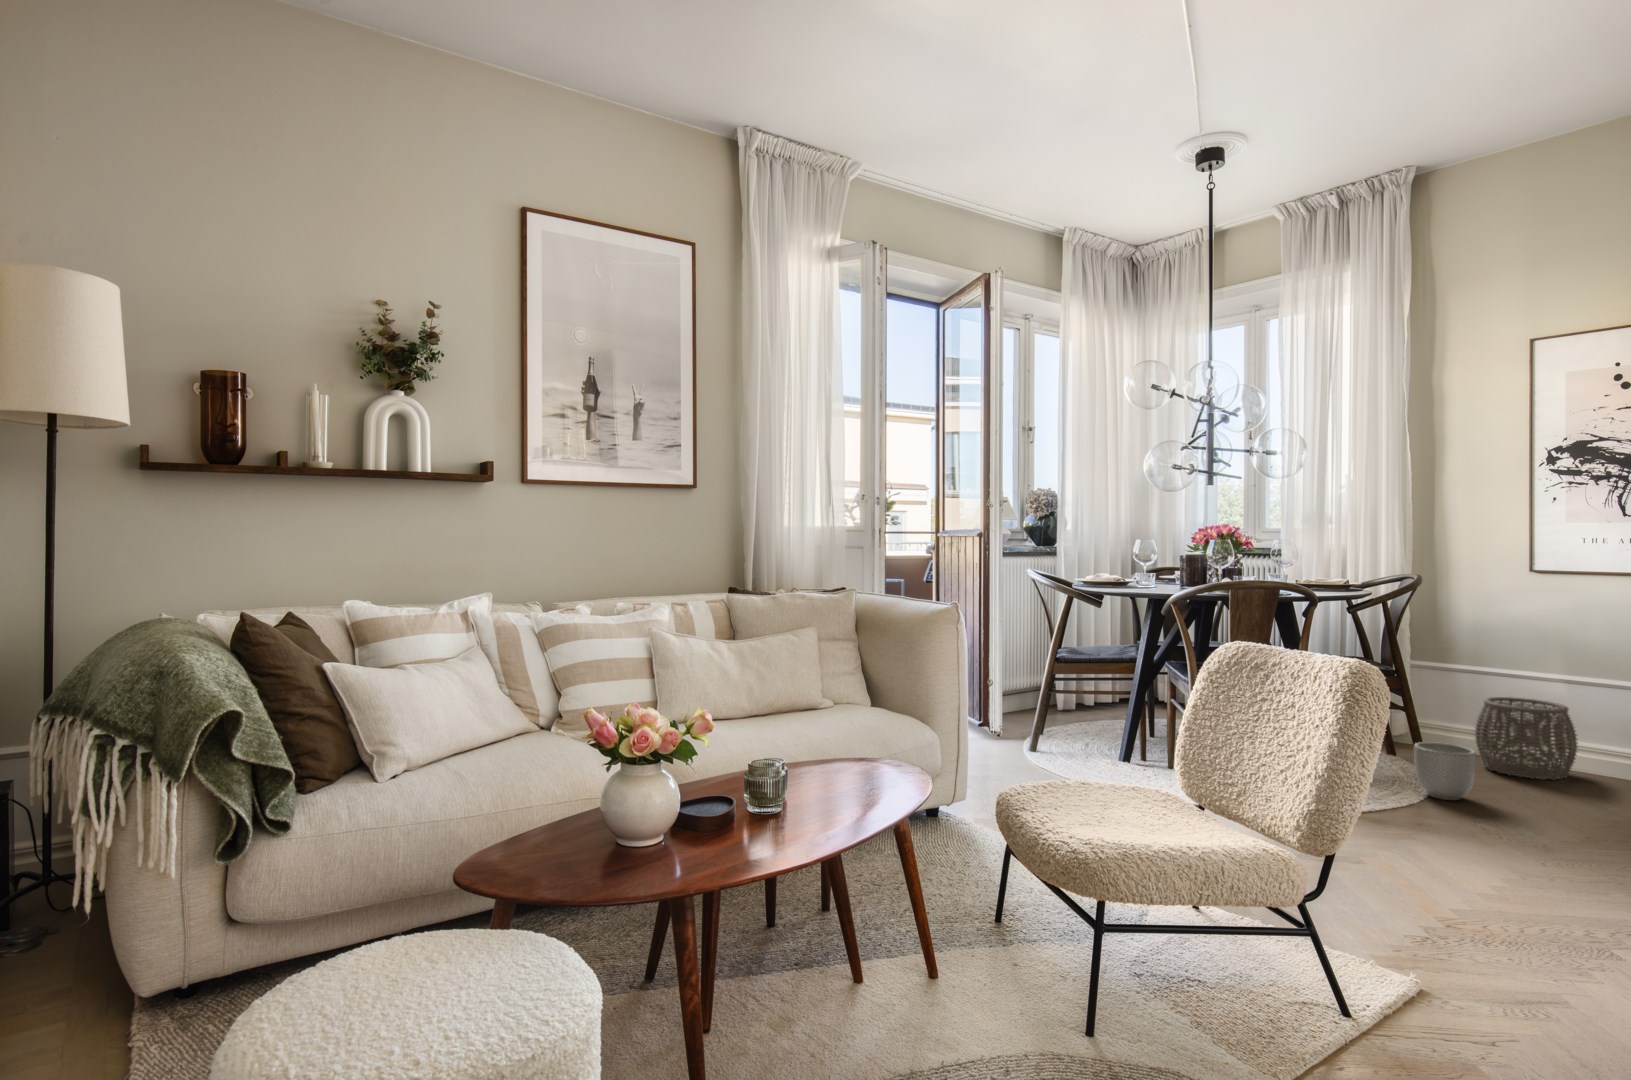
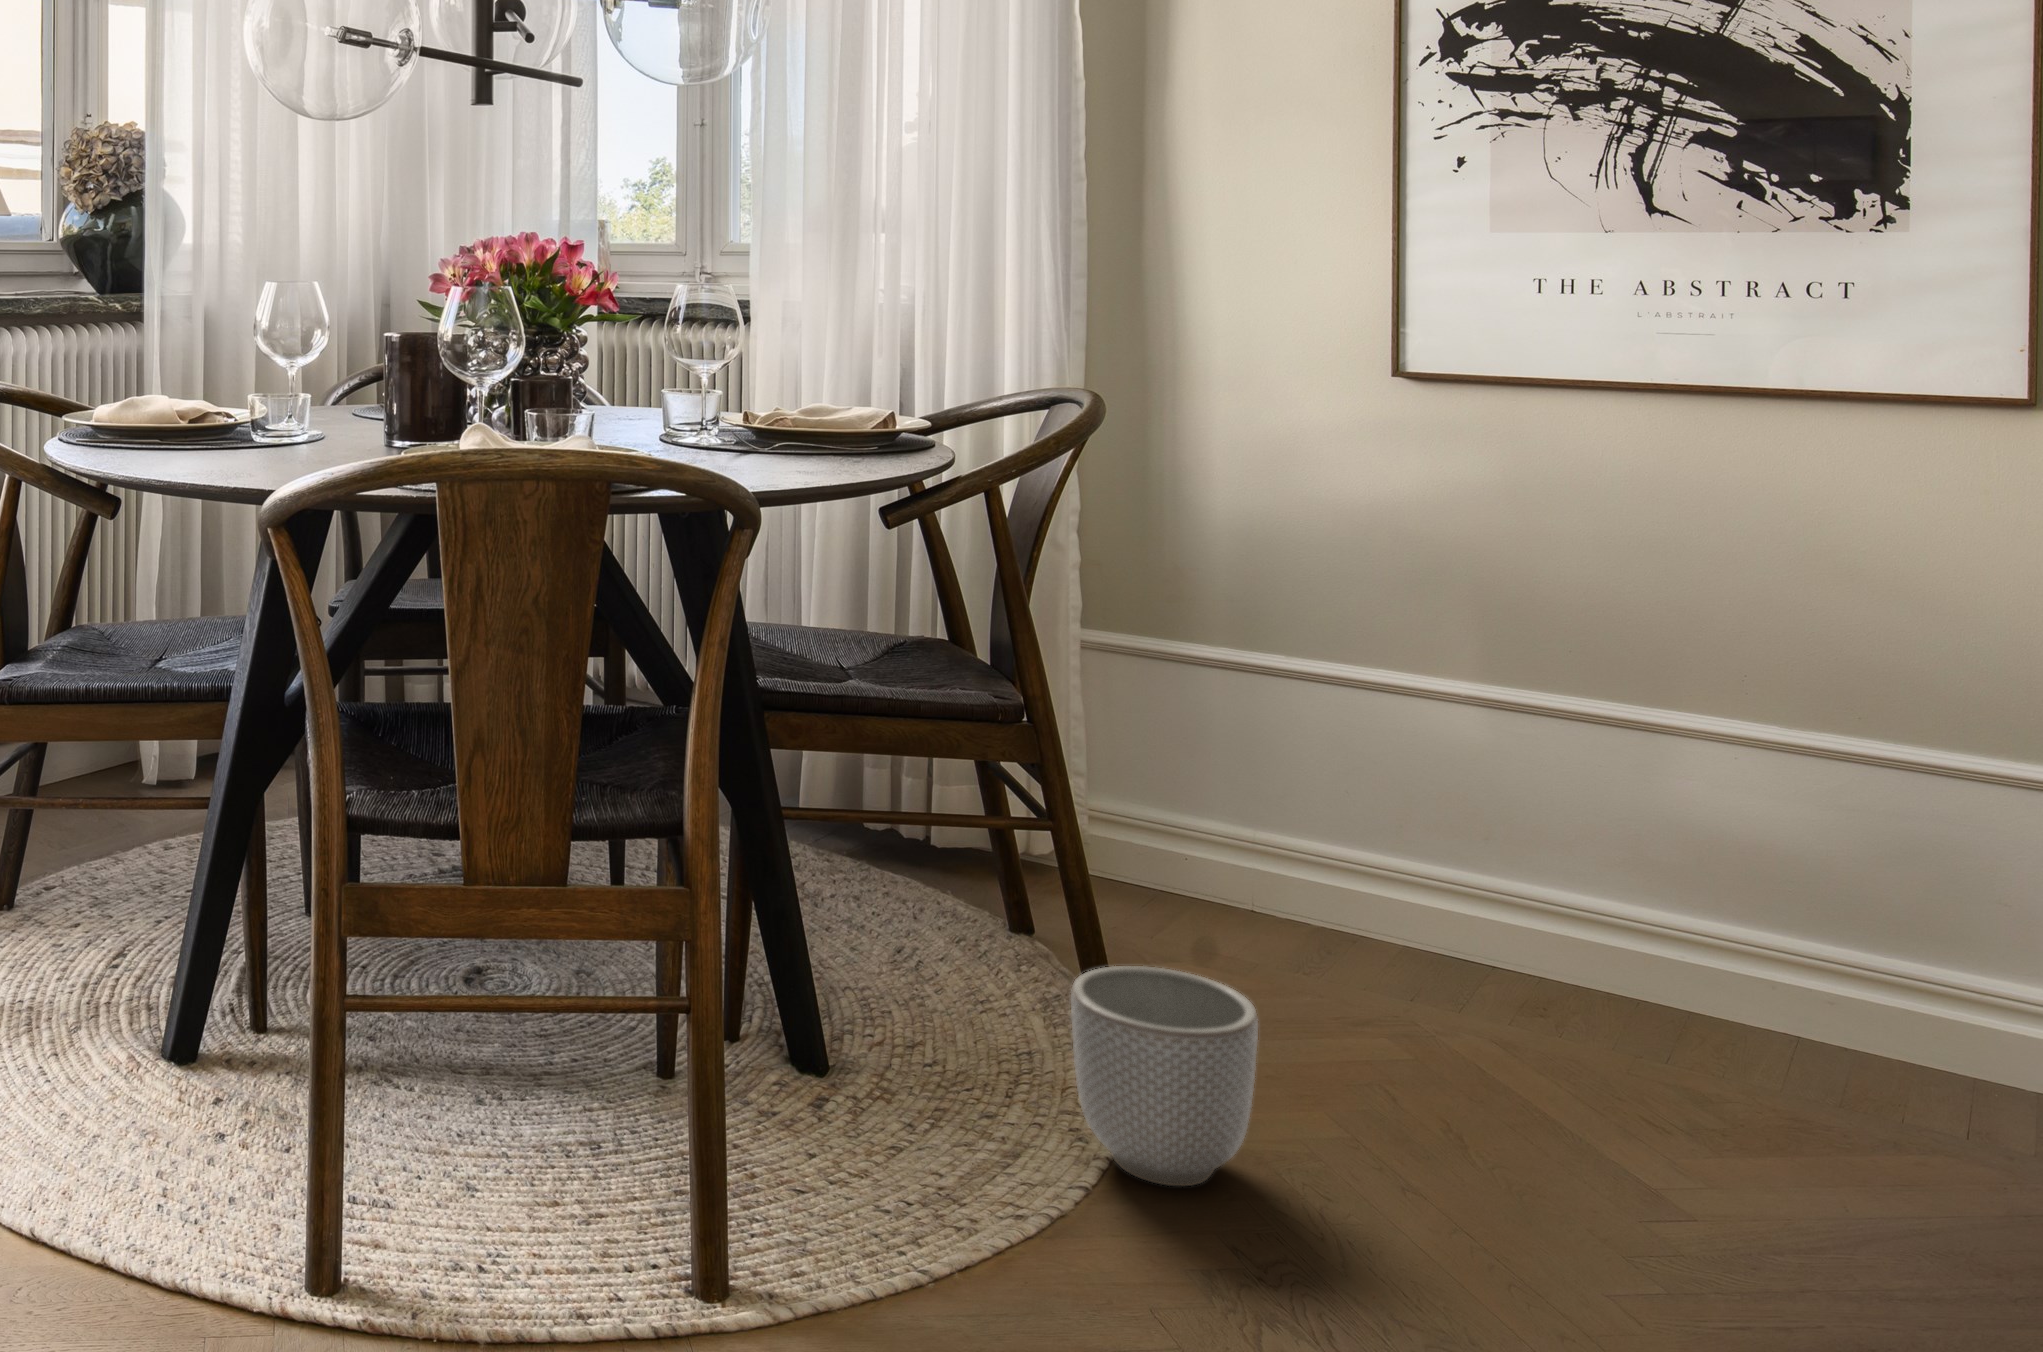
woven basket: present [1475,697,1578,780] -> none [1251,761,1535,1039]

